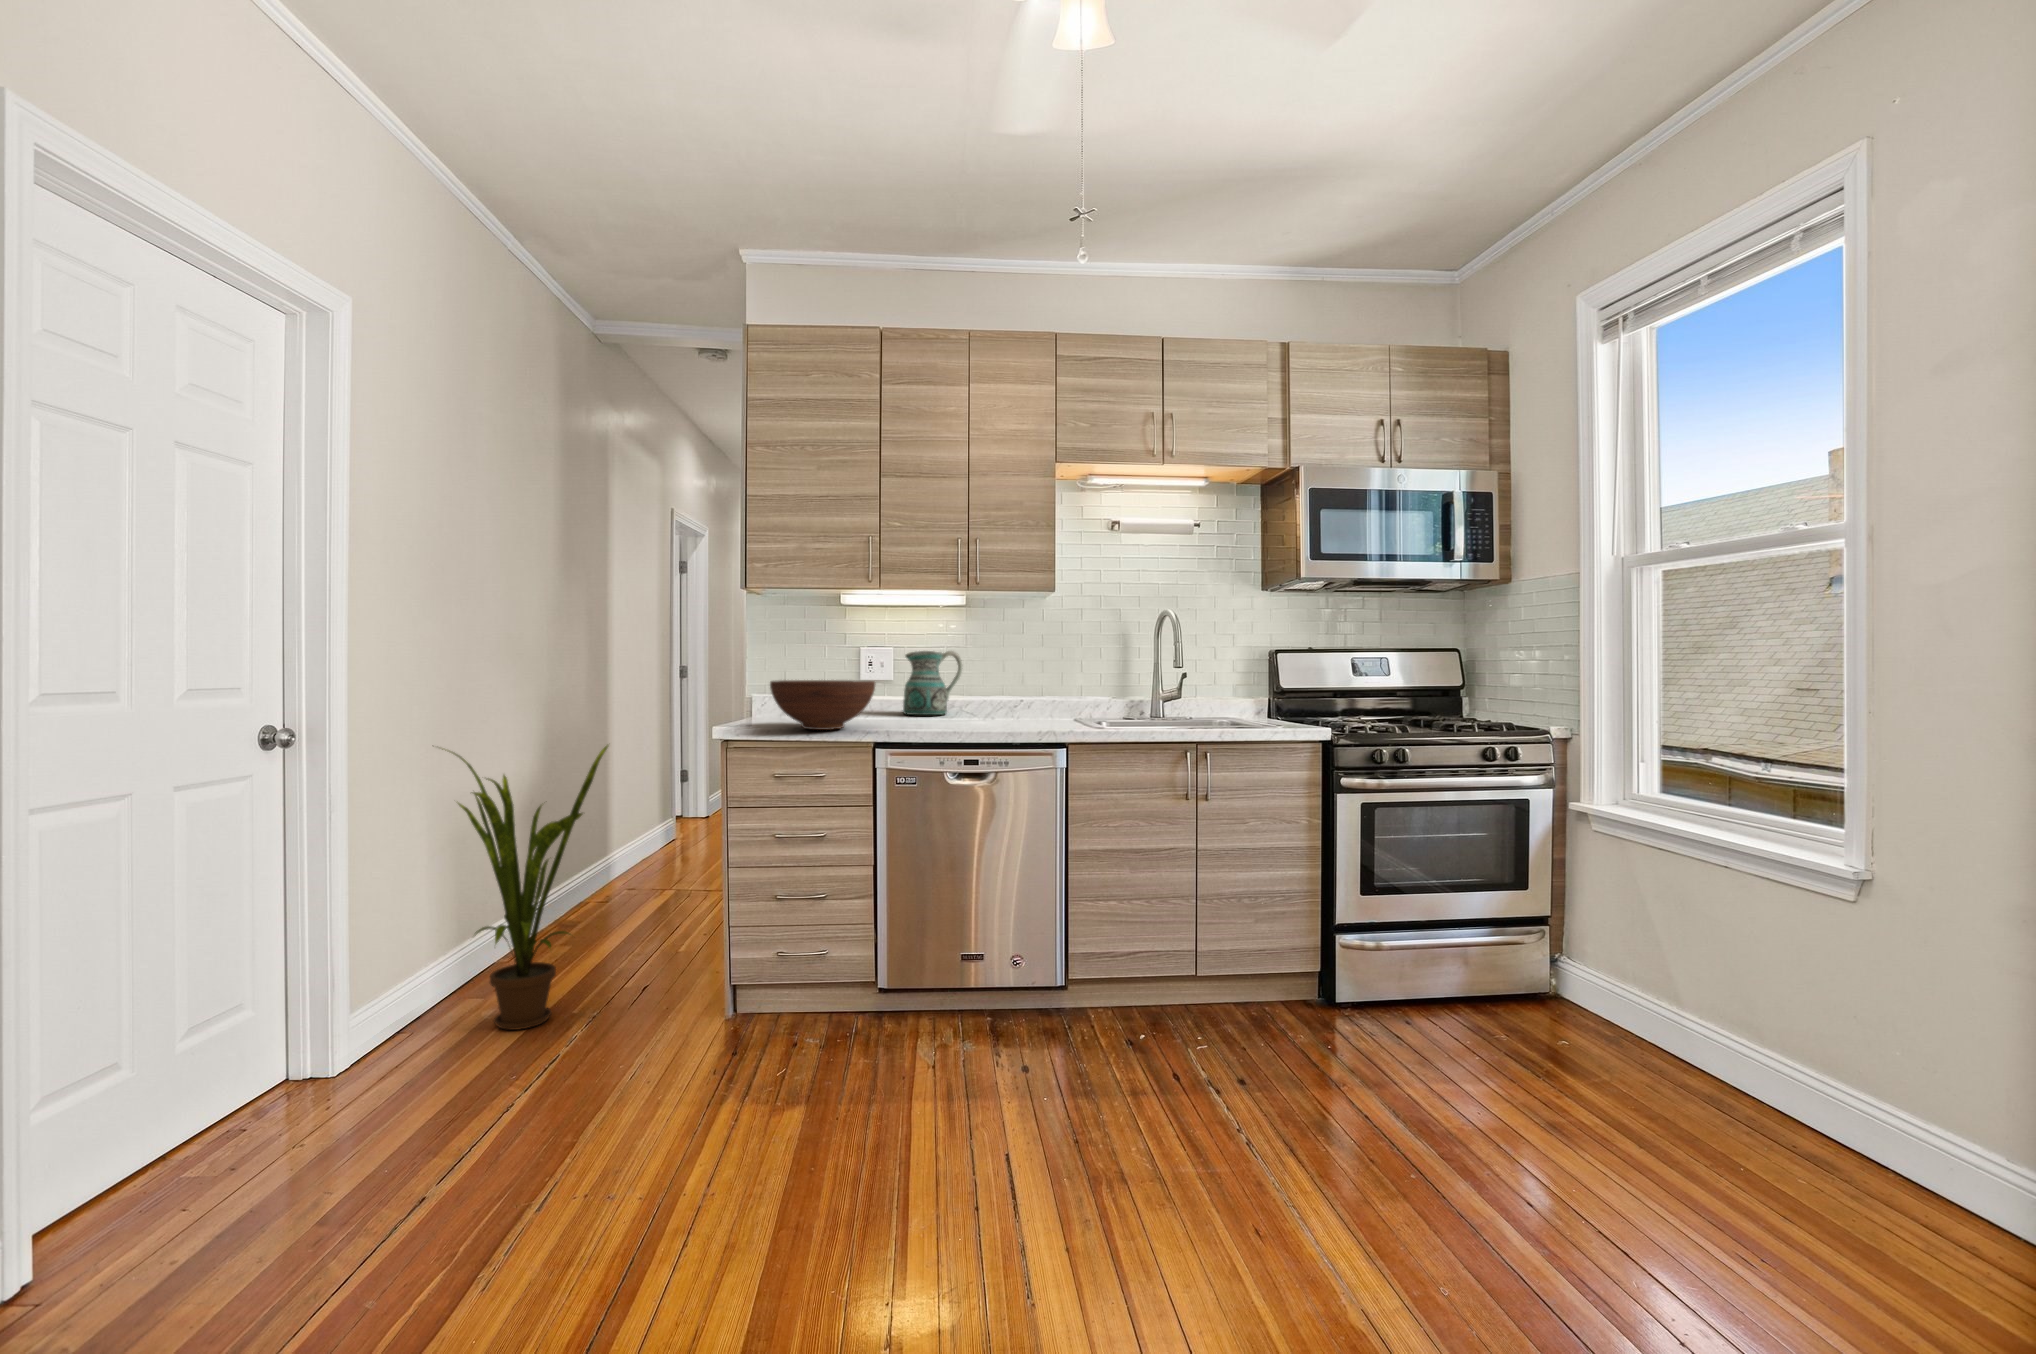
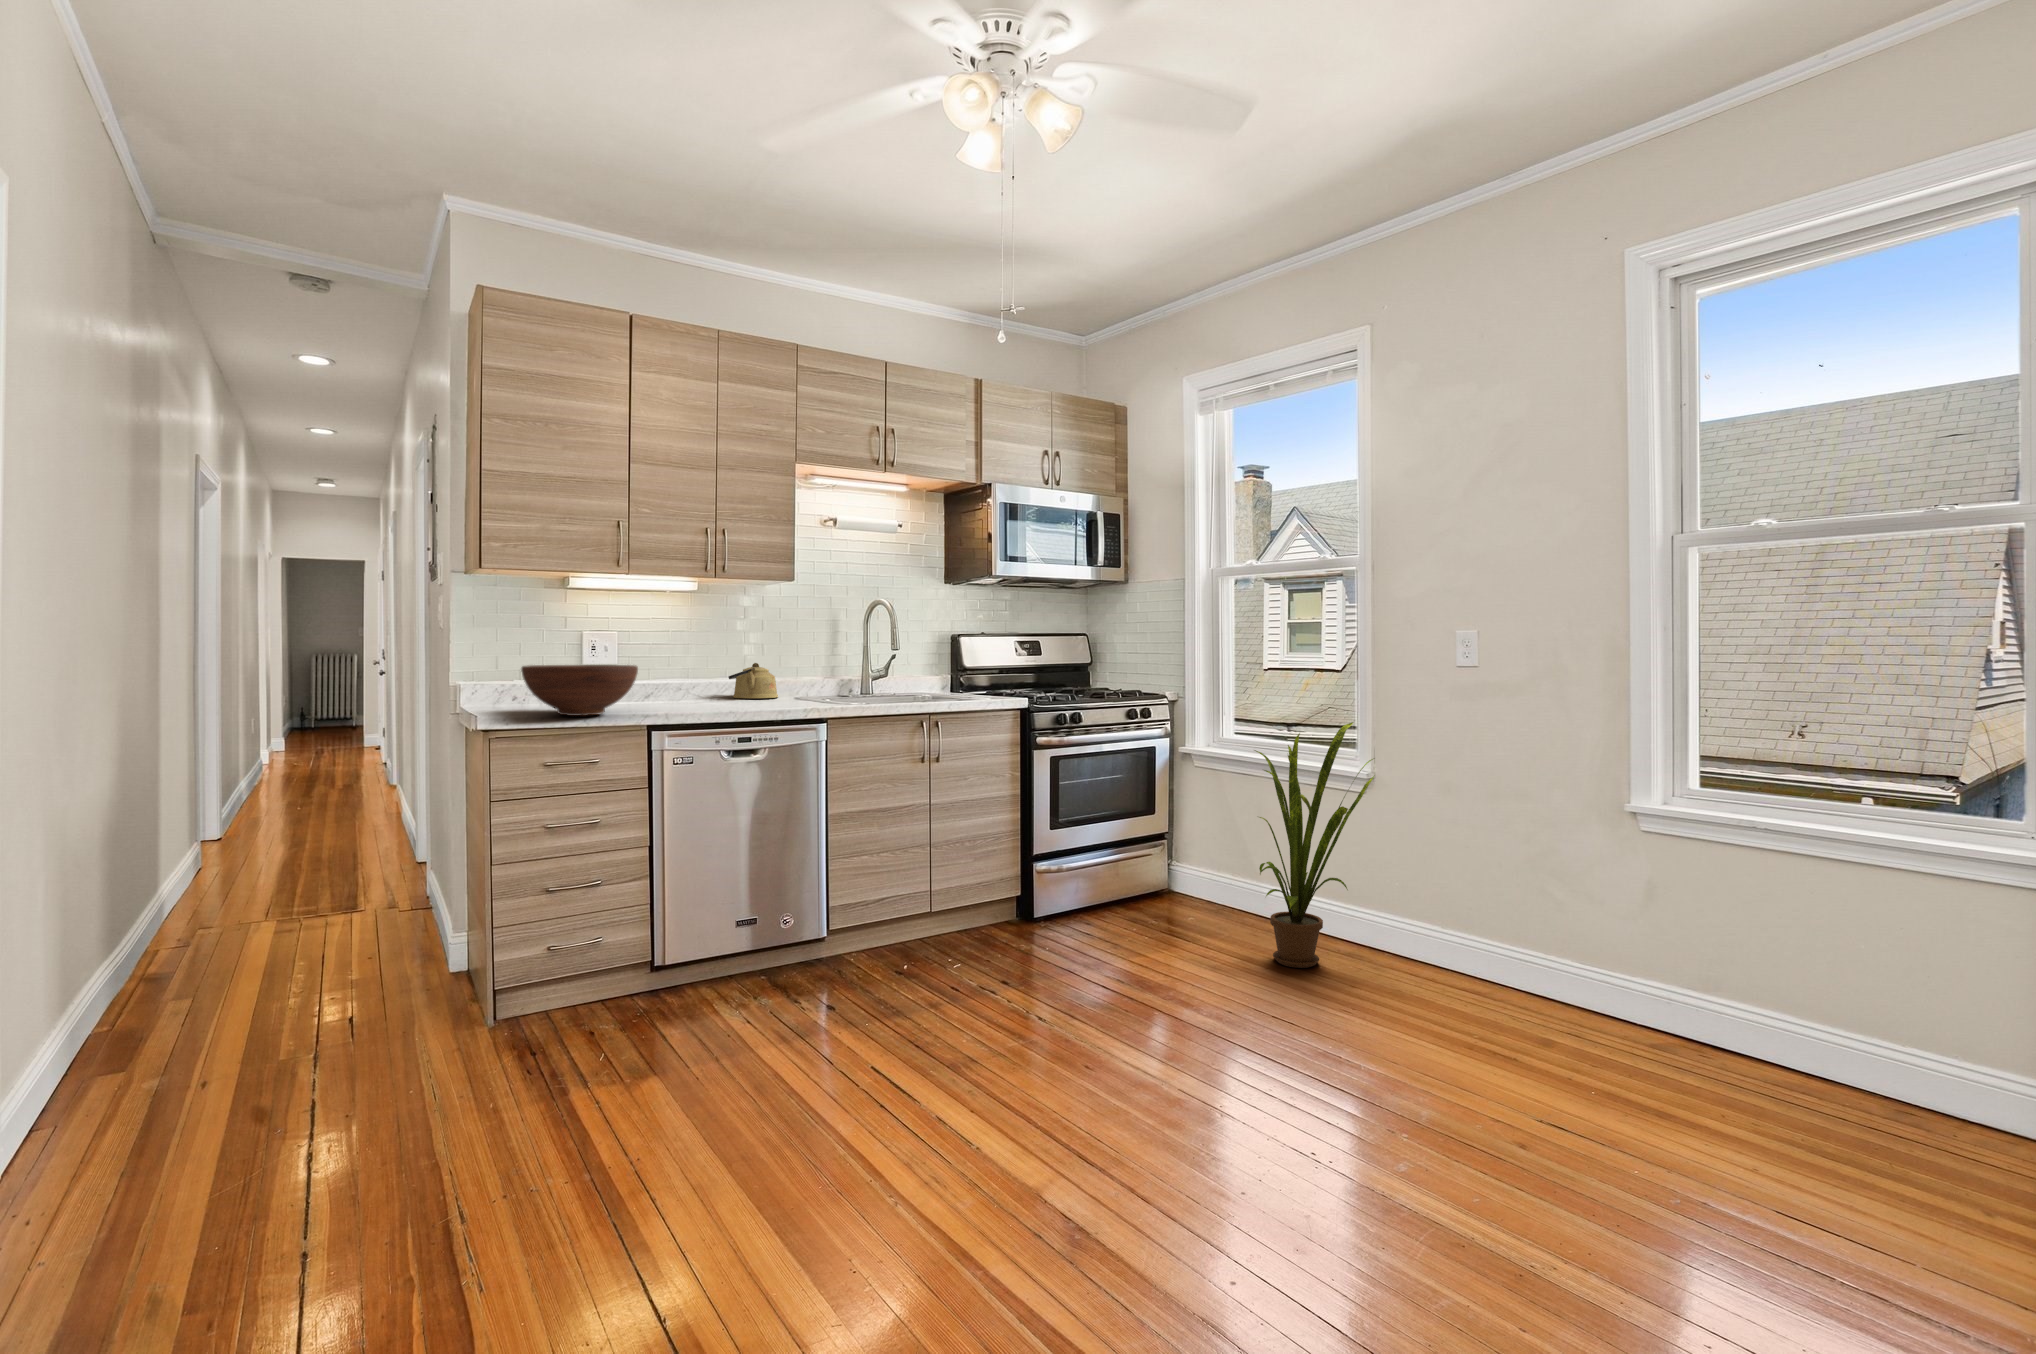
ceramic pitcher: present [903,651,962,715] -> none [628,634,687,698]
kettle: none [996,680,1049,718] -> present [728,663,778,698]
house plant: present [442,745,608,1030] -> present [1254,722,1374,968]

